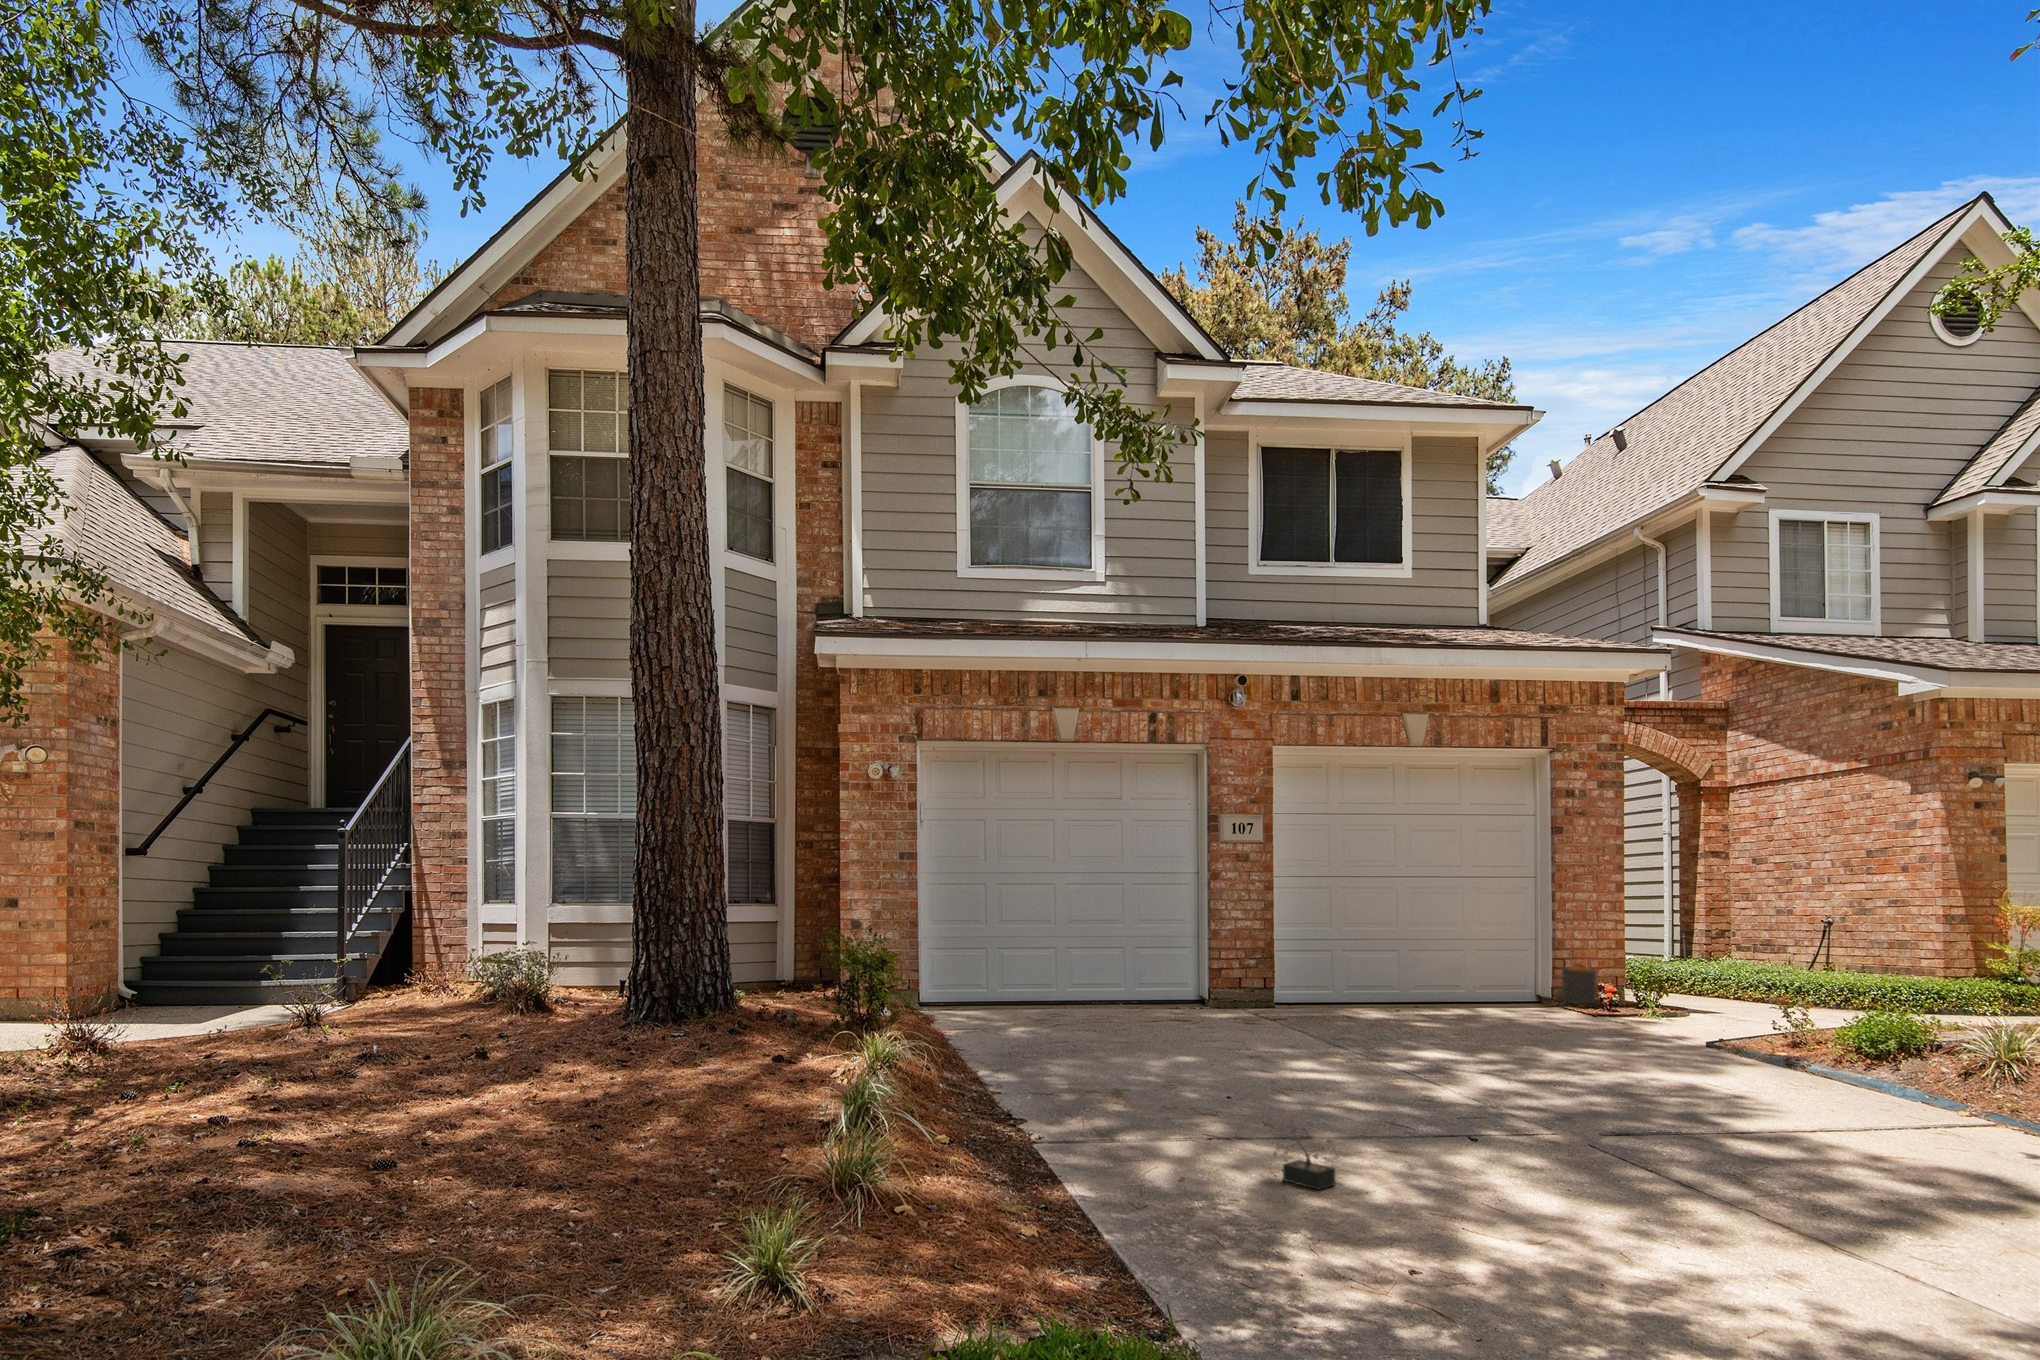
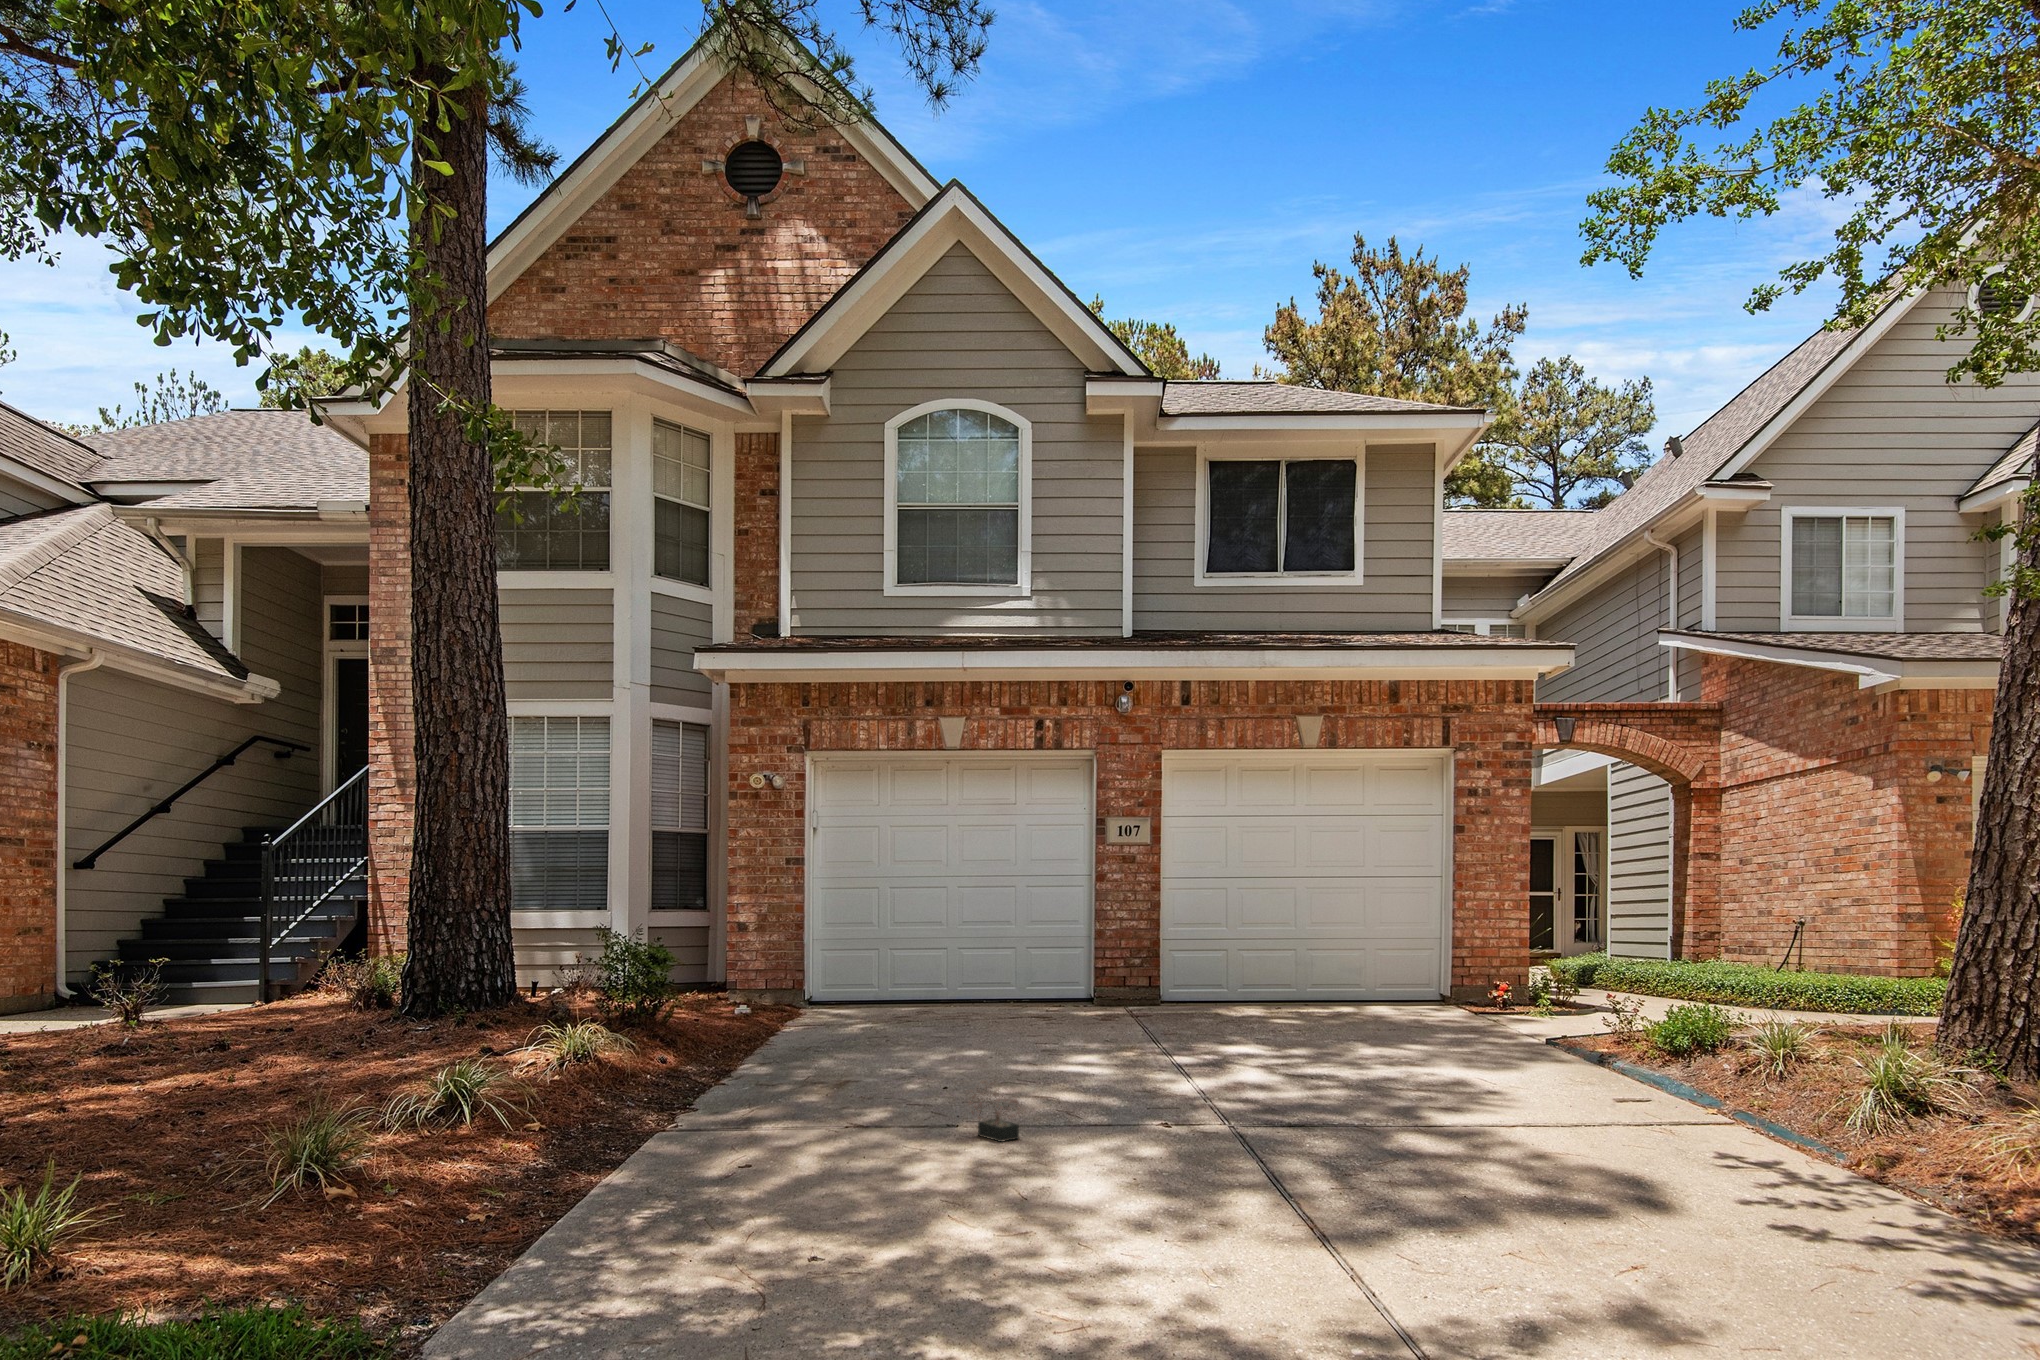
trash can: present [1562,962,1597,1004] -> none [1461,954,1497,1003]

